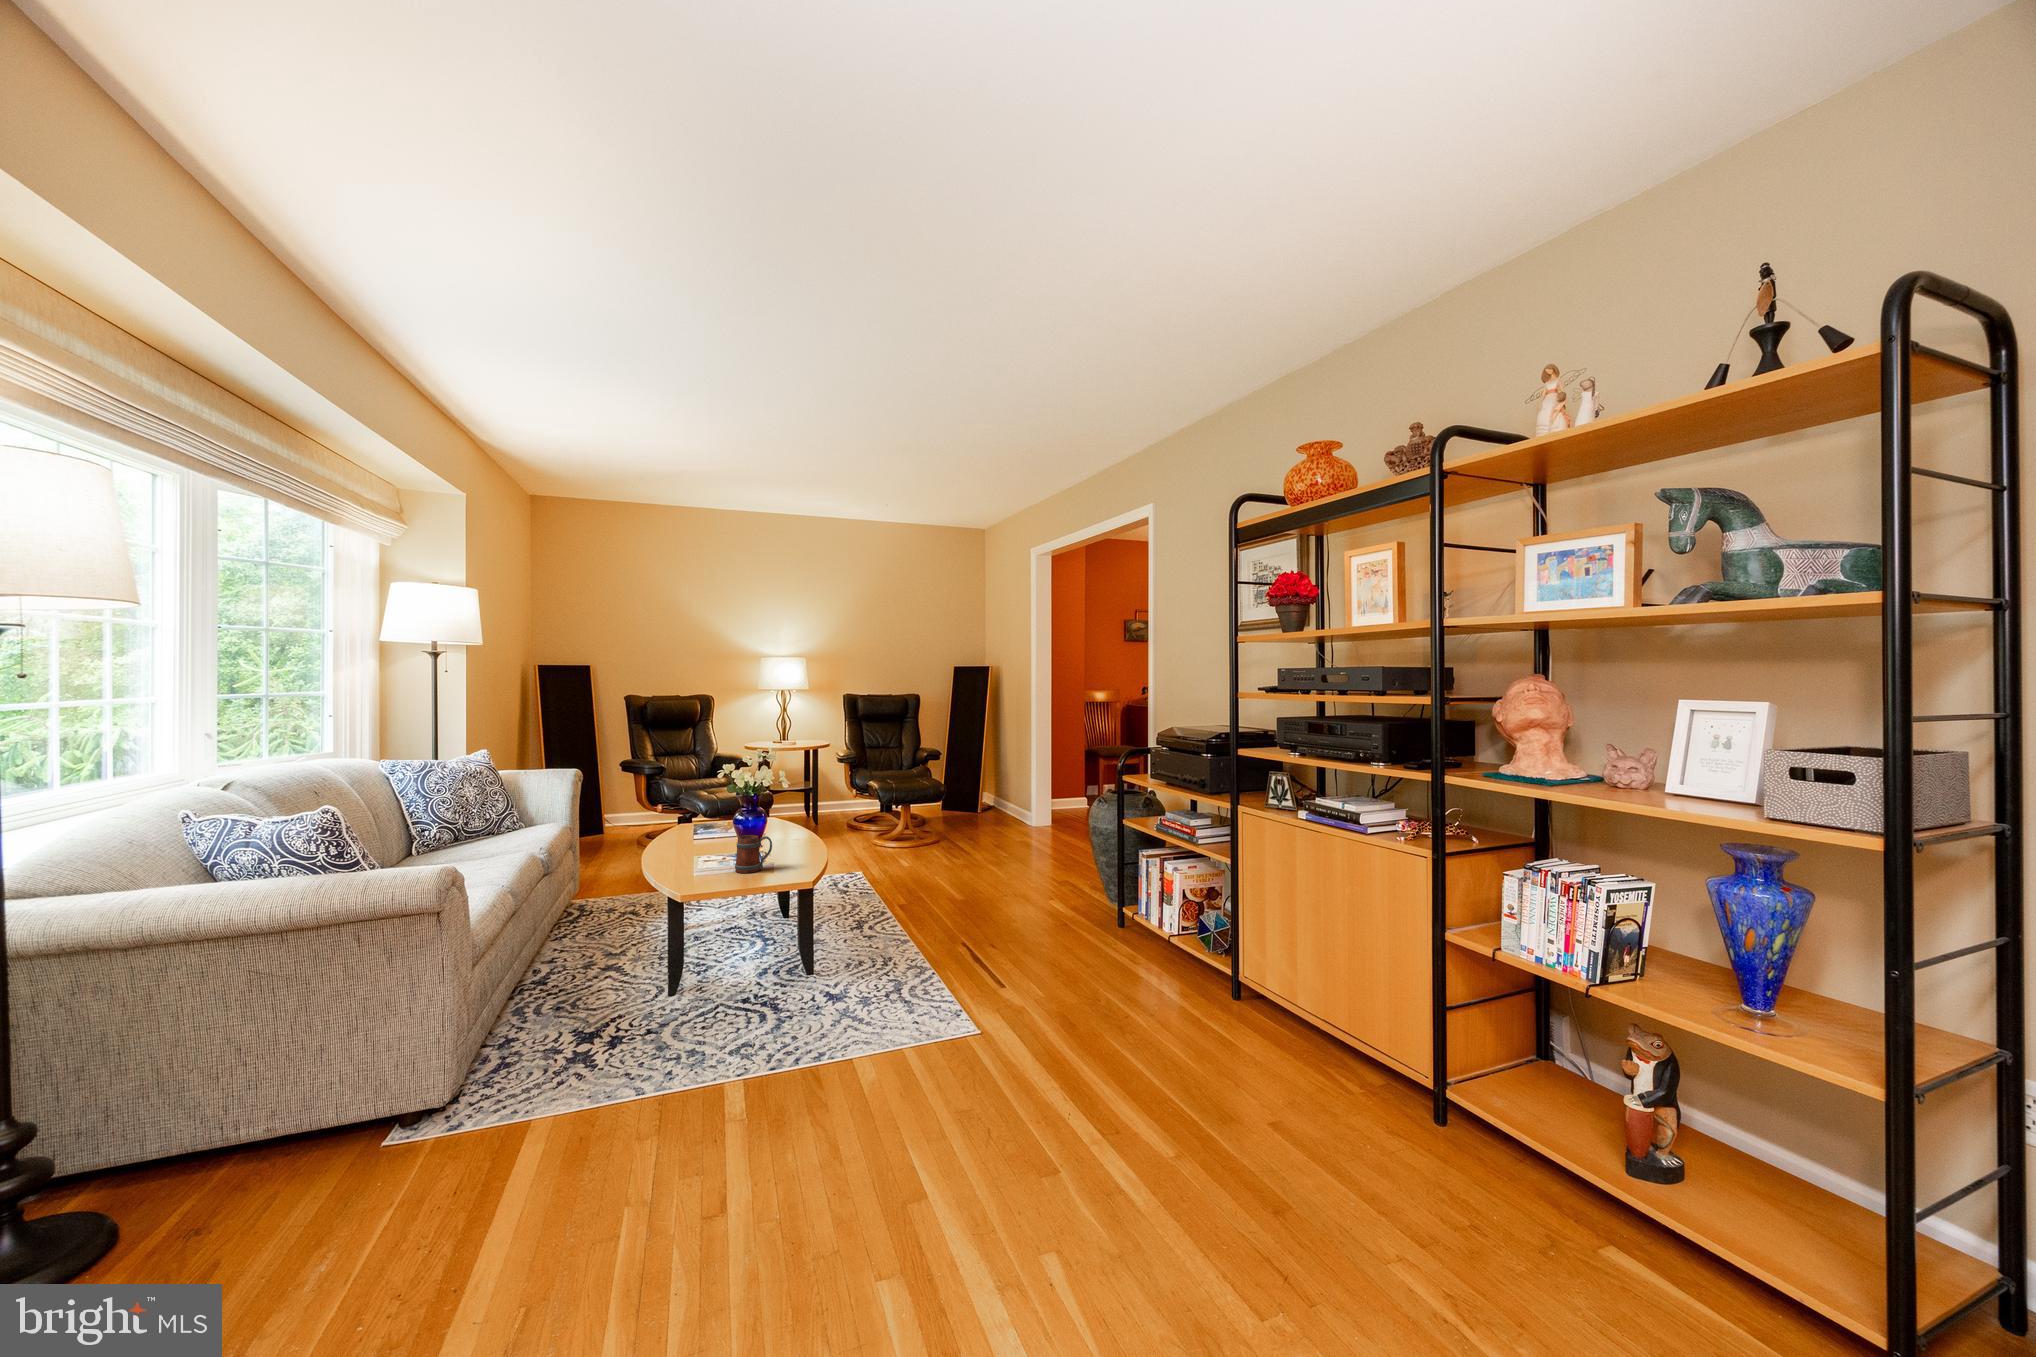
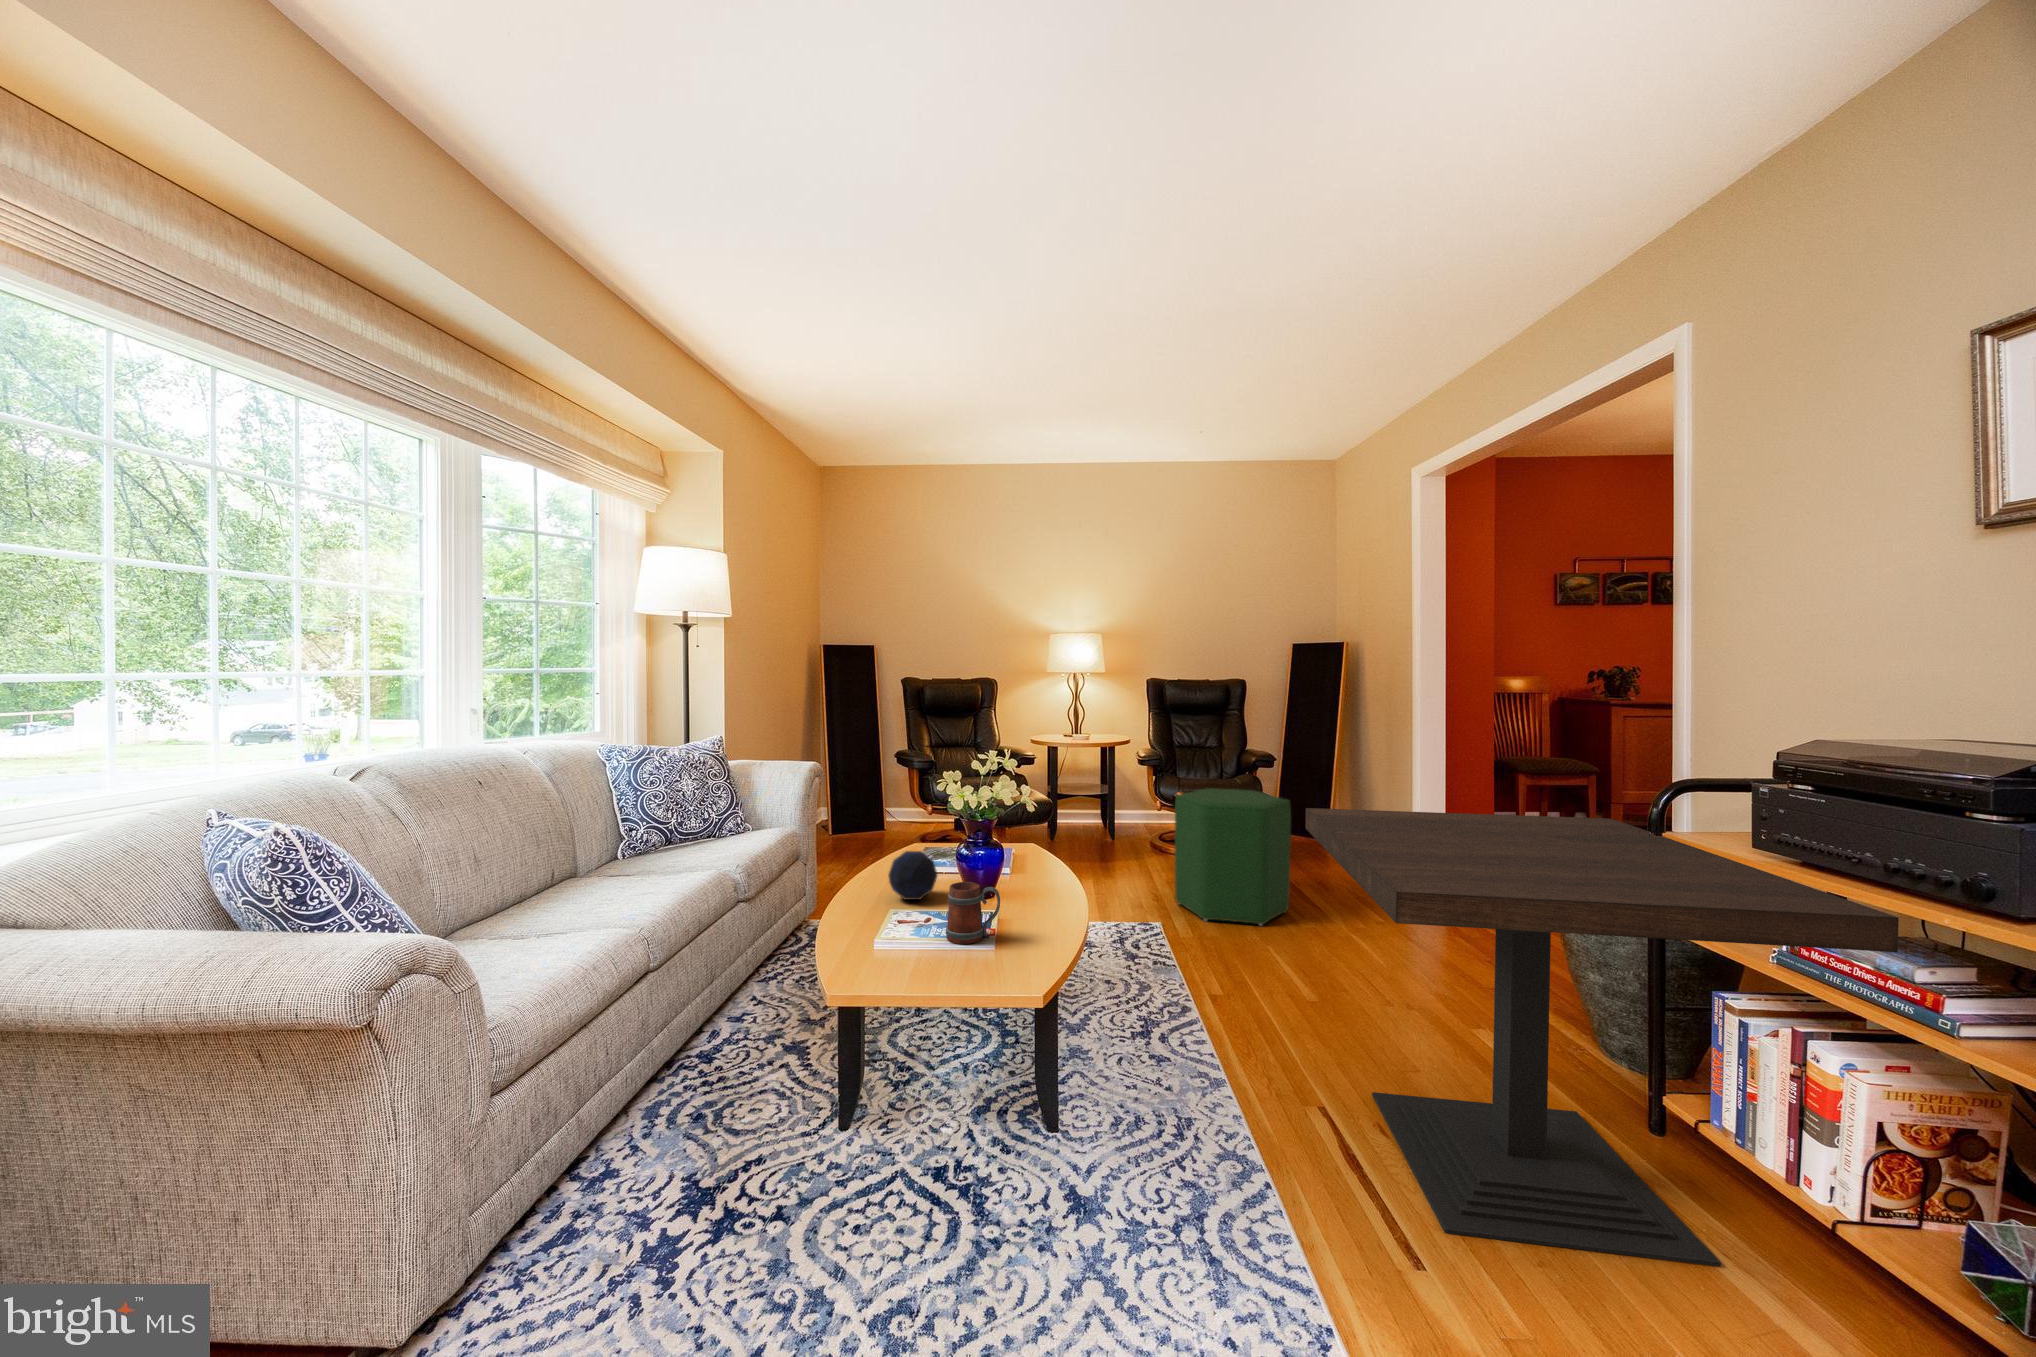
side table: none [956,773,1176,975] -> present [1305,808,1899,1266]
ottoman: none [871,776,951,869] -> present [1175,788,1291,926]
decorative orb: none [678,823,716,858] -> present [888,851,938,900]

